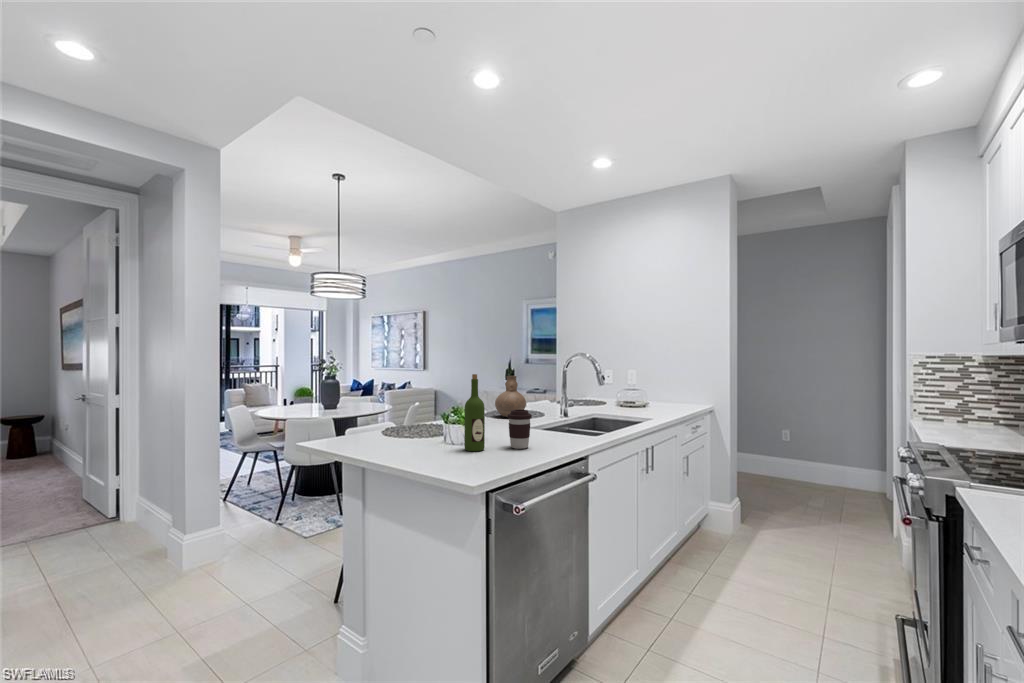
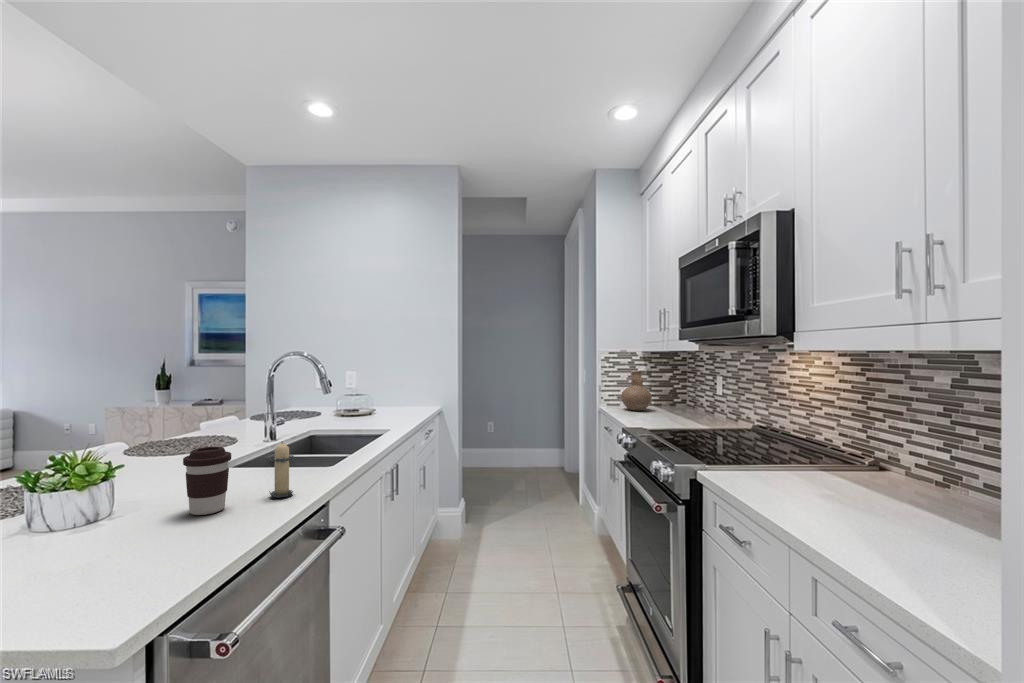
wine bottle: present [464,374,485,451] -> none [84,394,133,541]
vase: present [495,376,526,417] -> present [621,371,652,411]
candle: none [552,410,569,448] -> present [269,442,294,498]

